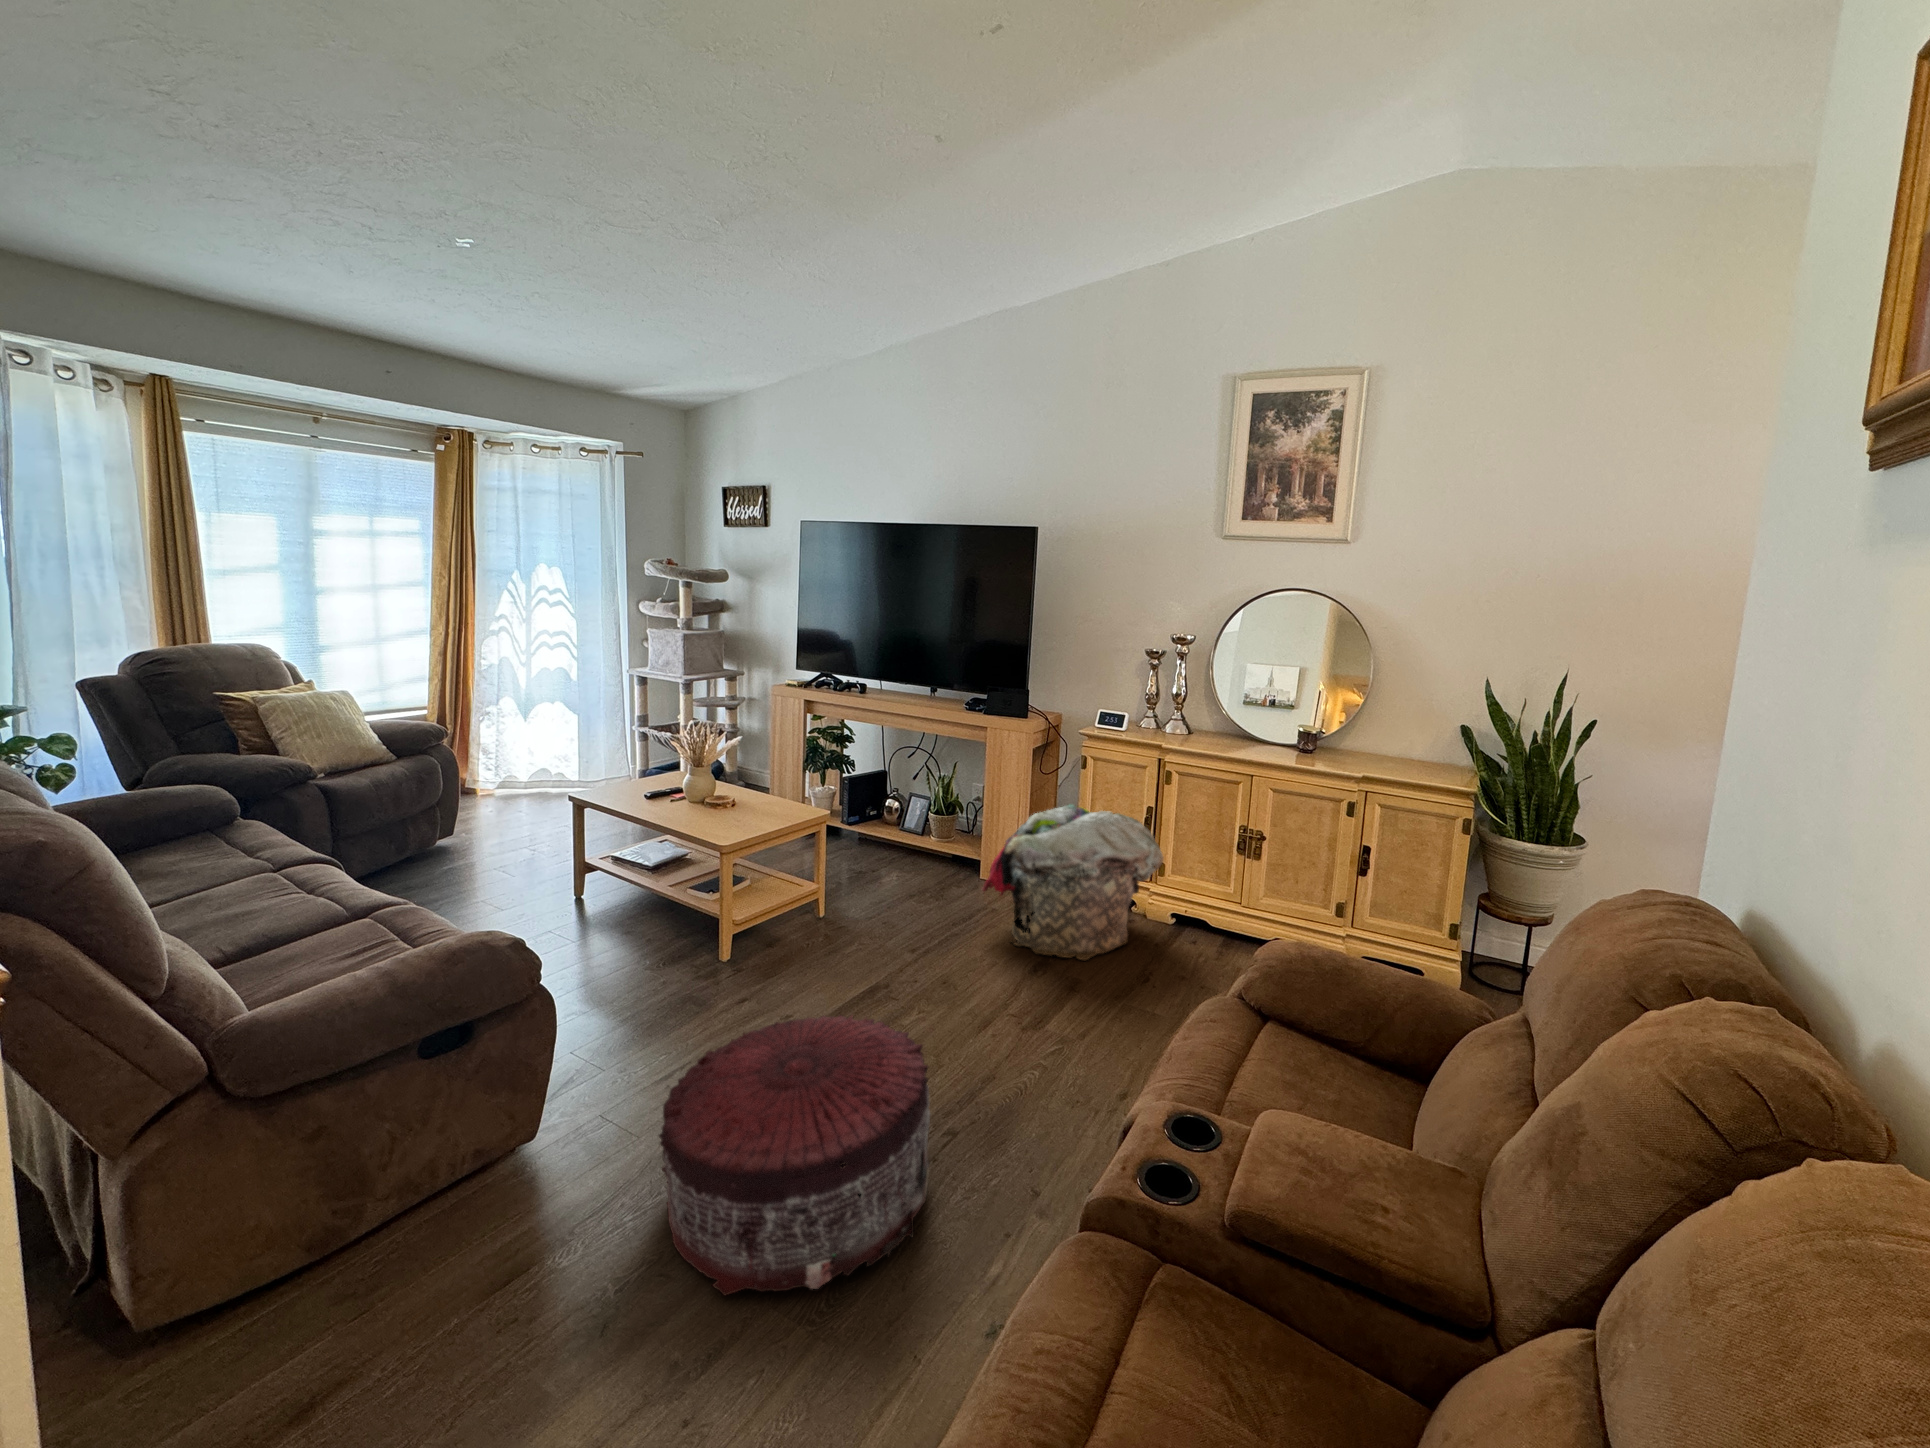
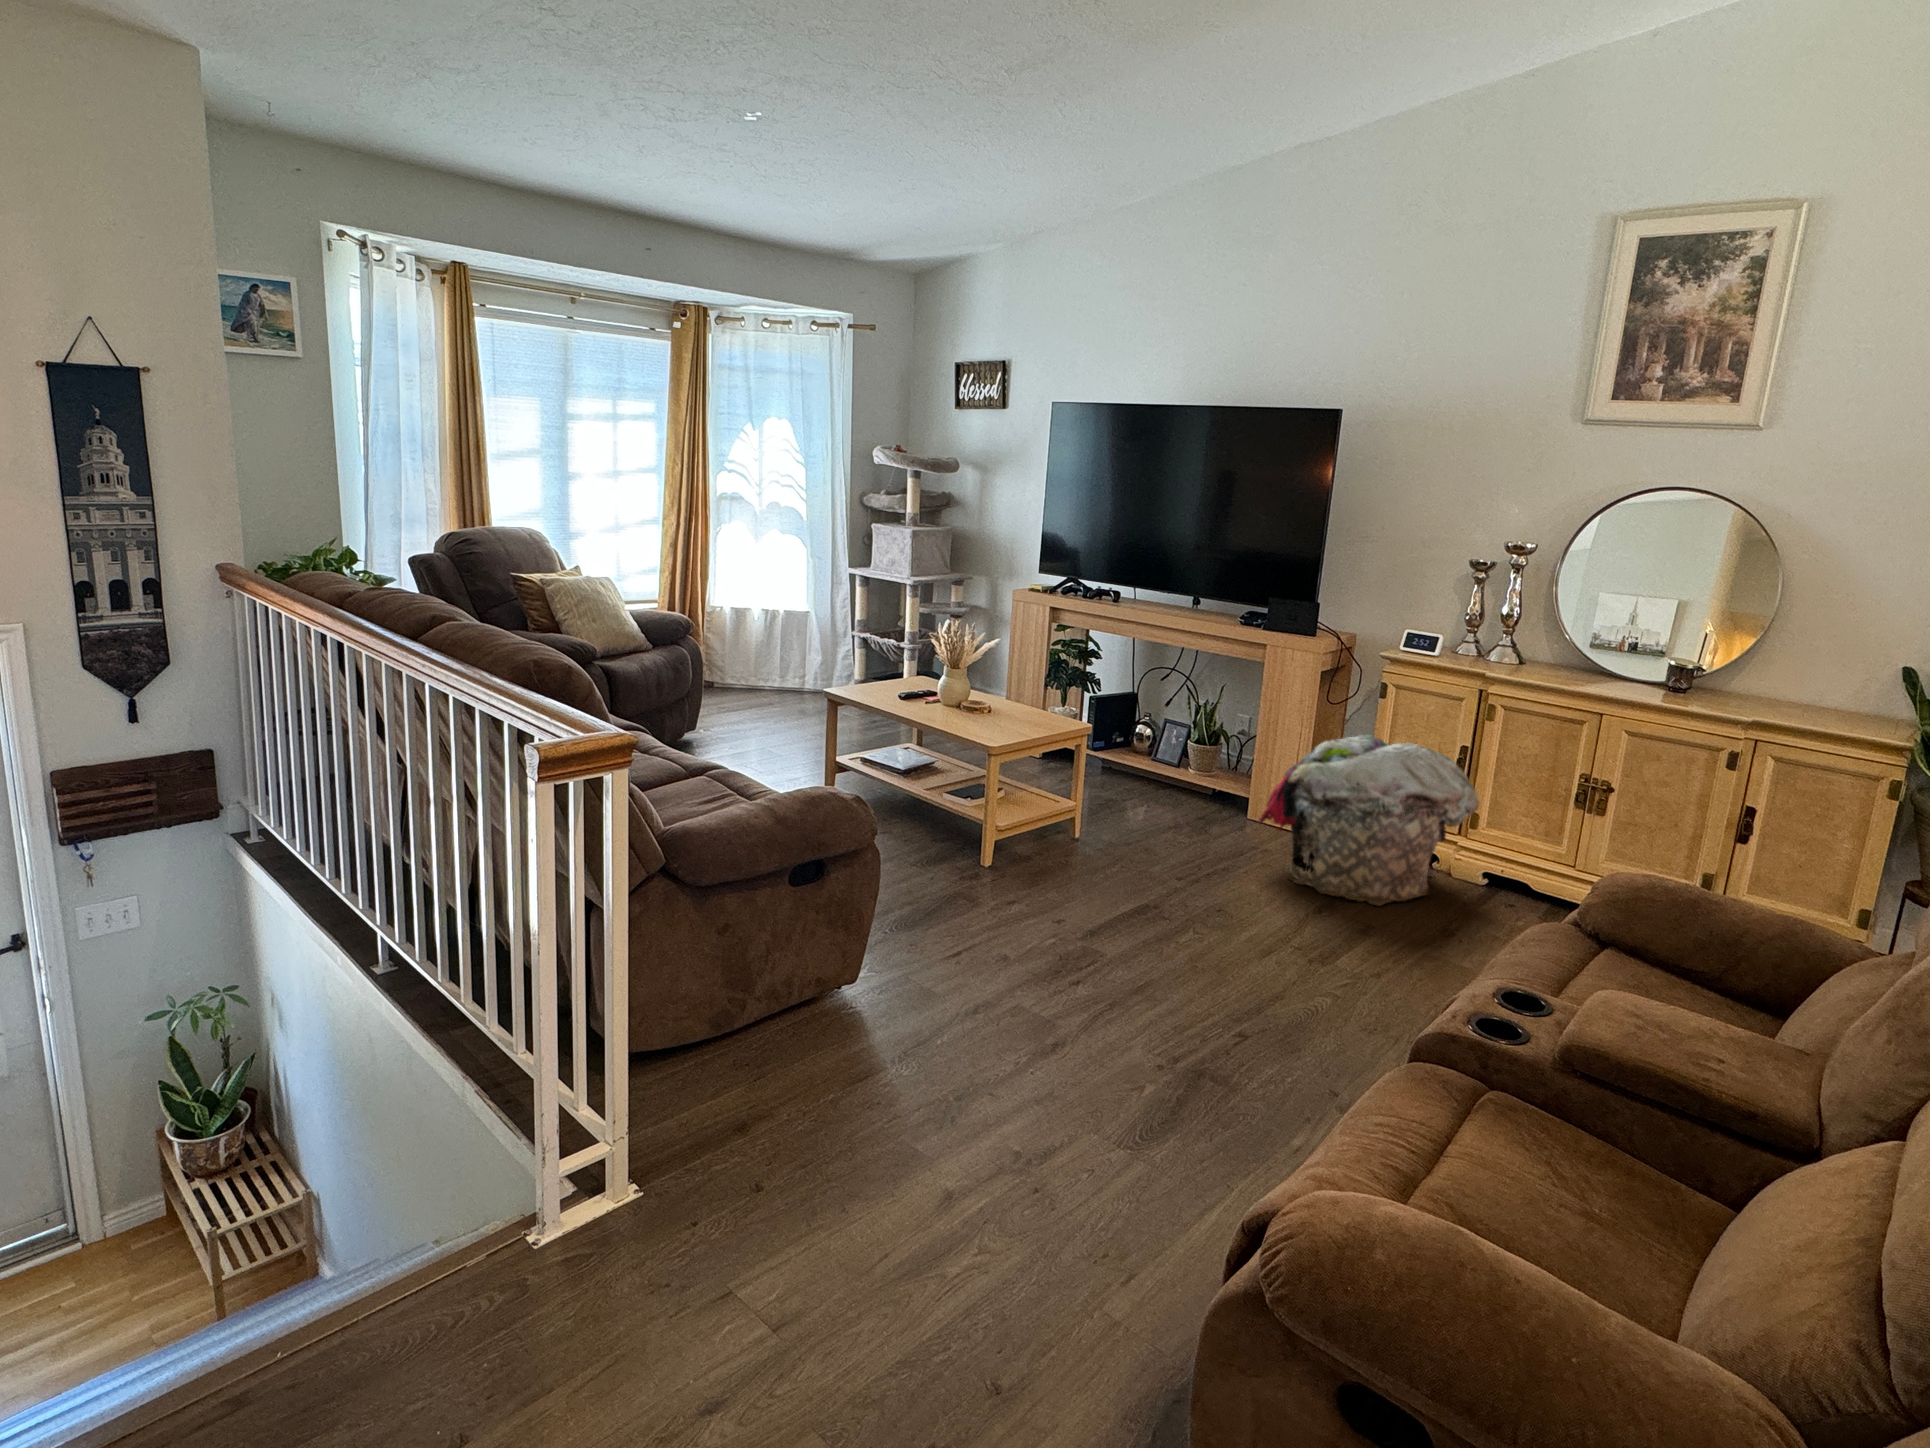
pouf: present [658,1015,930,1295] -> none [999,904,1246,1120]

